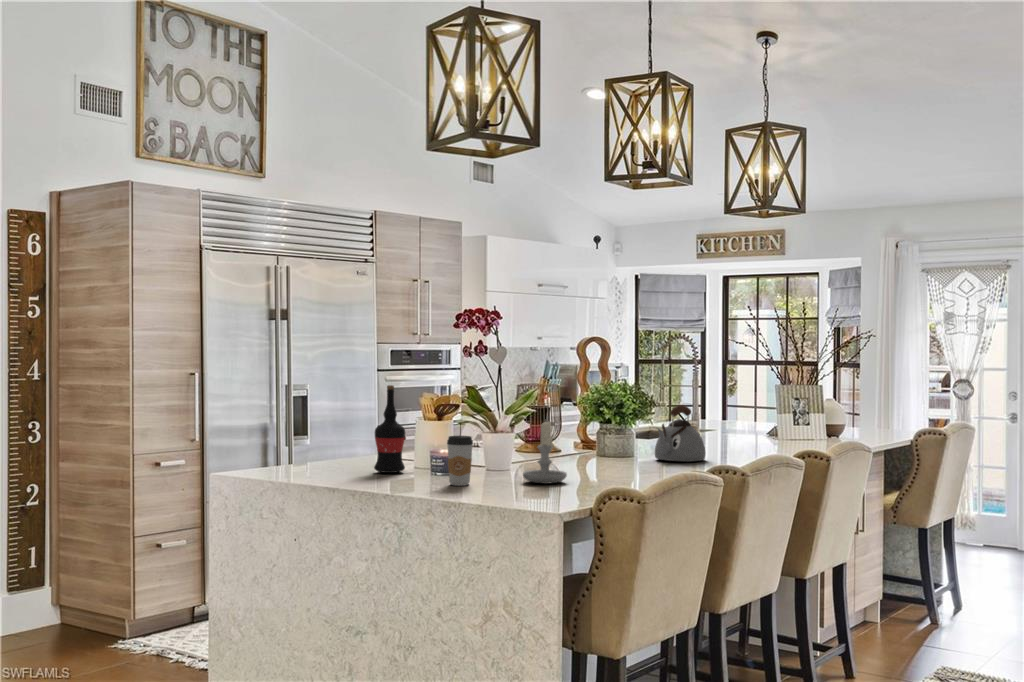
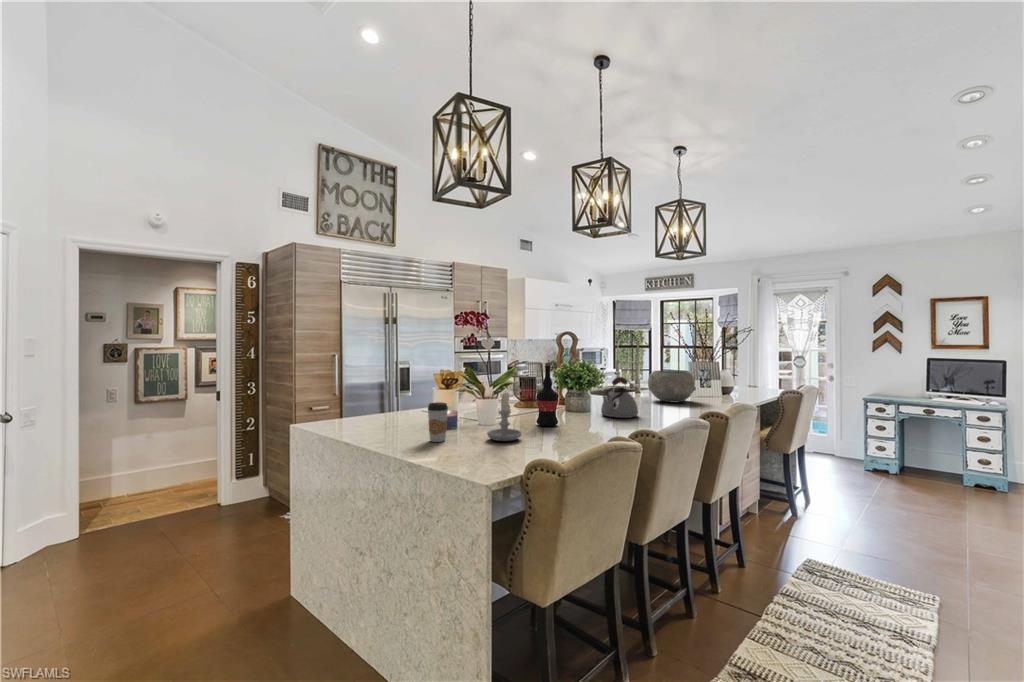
wine bottle: present [374,385,405,473] -> present [536,363,558,426]
ceramic bowl: none [716,398,786,445] -> present [648,370,696,402]

